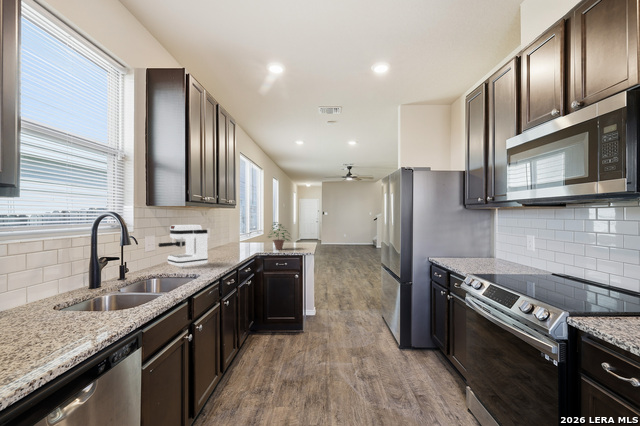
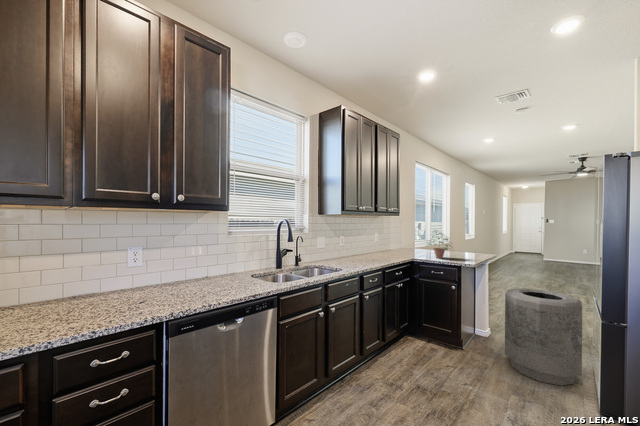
coffee maker: present [158,225,208,267] -> none [326,229,360,263]
trash can: none [336,266,386,339] -> present [505,288,582,386]

